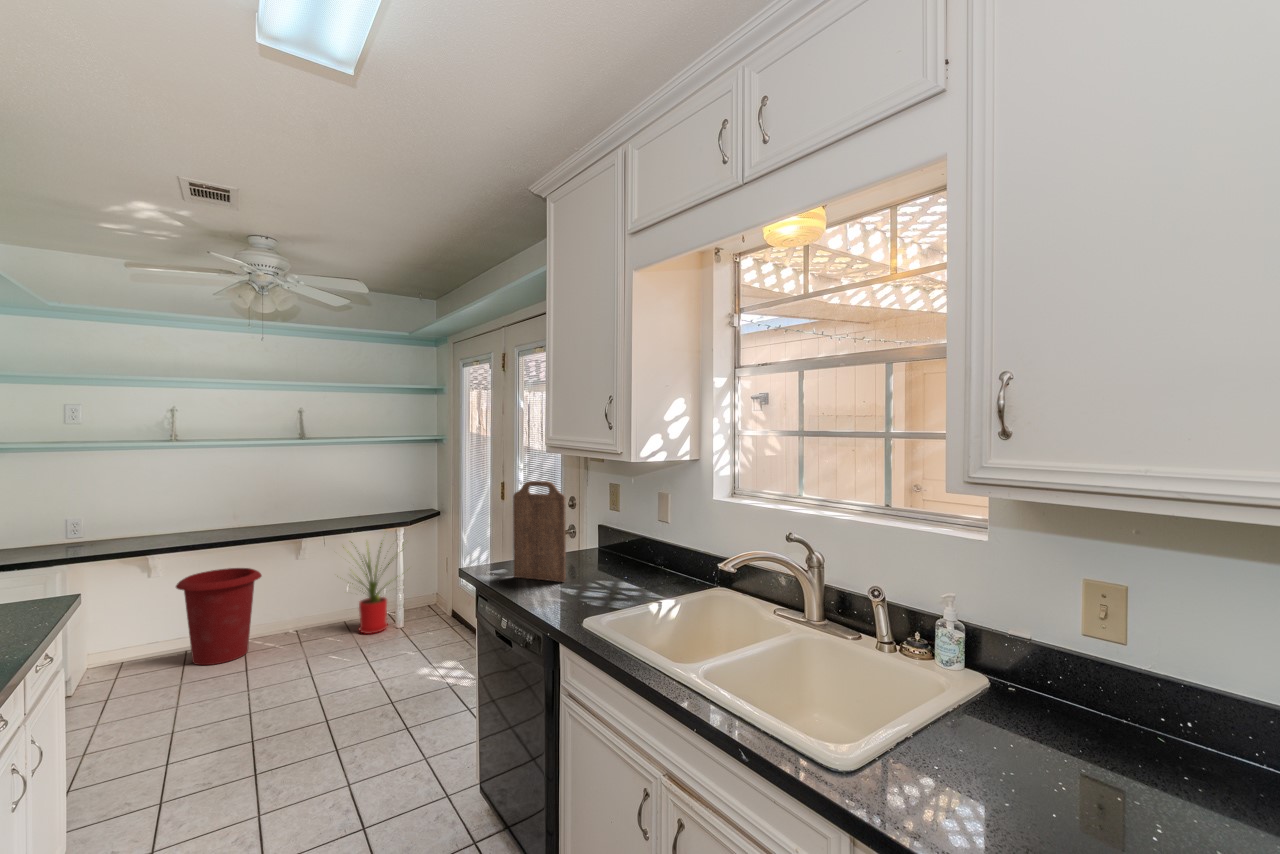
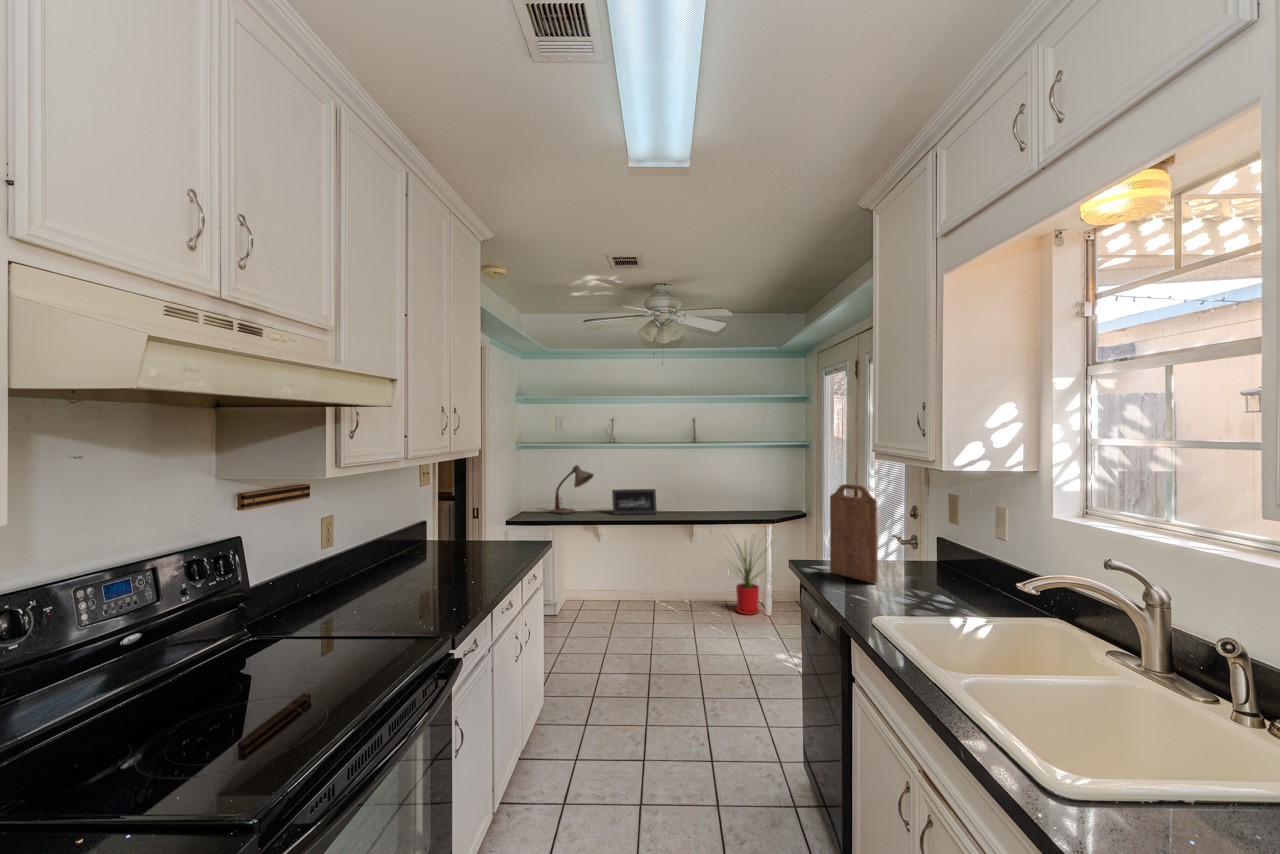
desk lamp: none [53,473,138,548] -> present [552,465,594,514]
picture frame: none [171,499,246,539] -> present [612,489,657,515]
waste bin: present [176,568,262,665] -> none [614,542,667,612]

